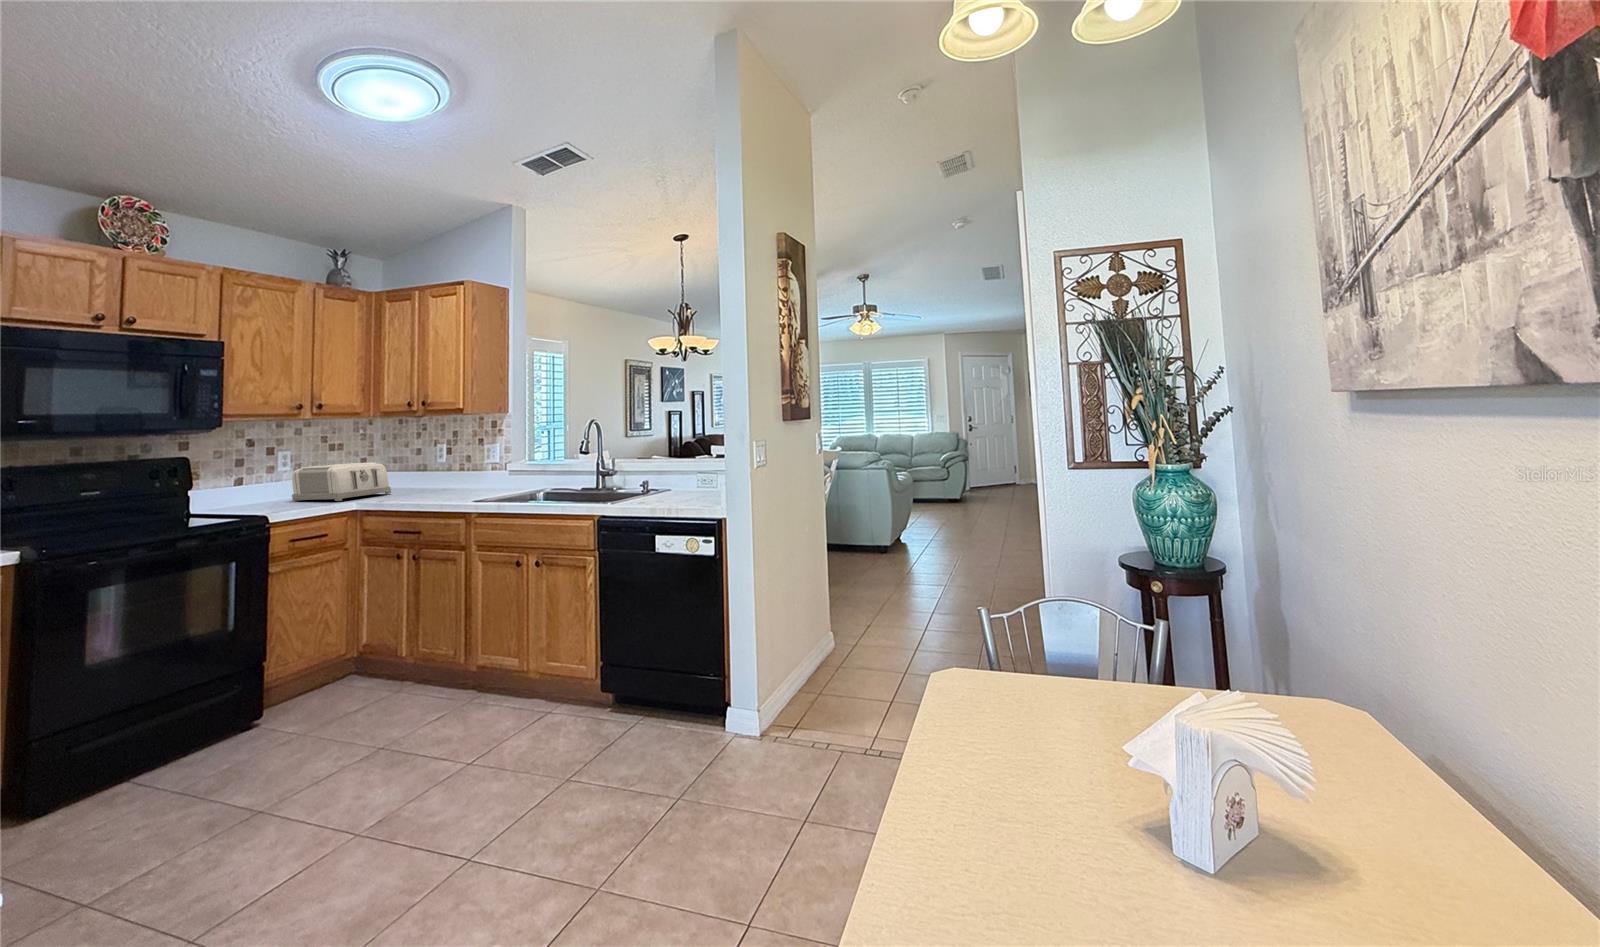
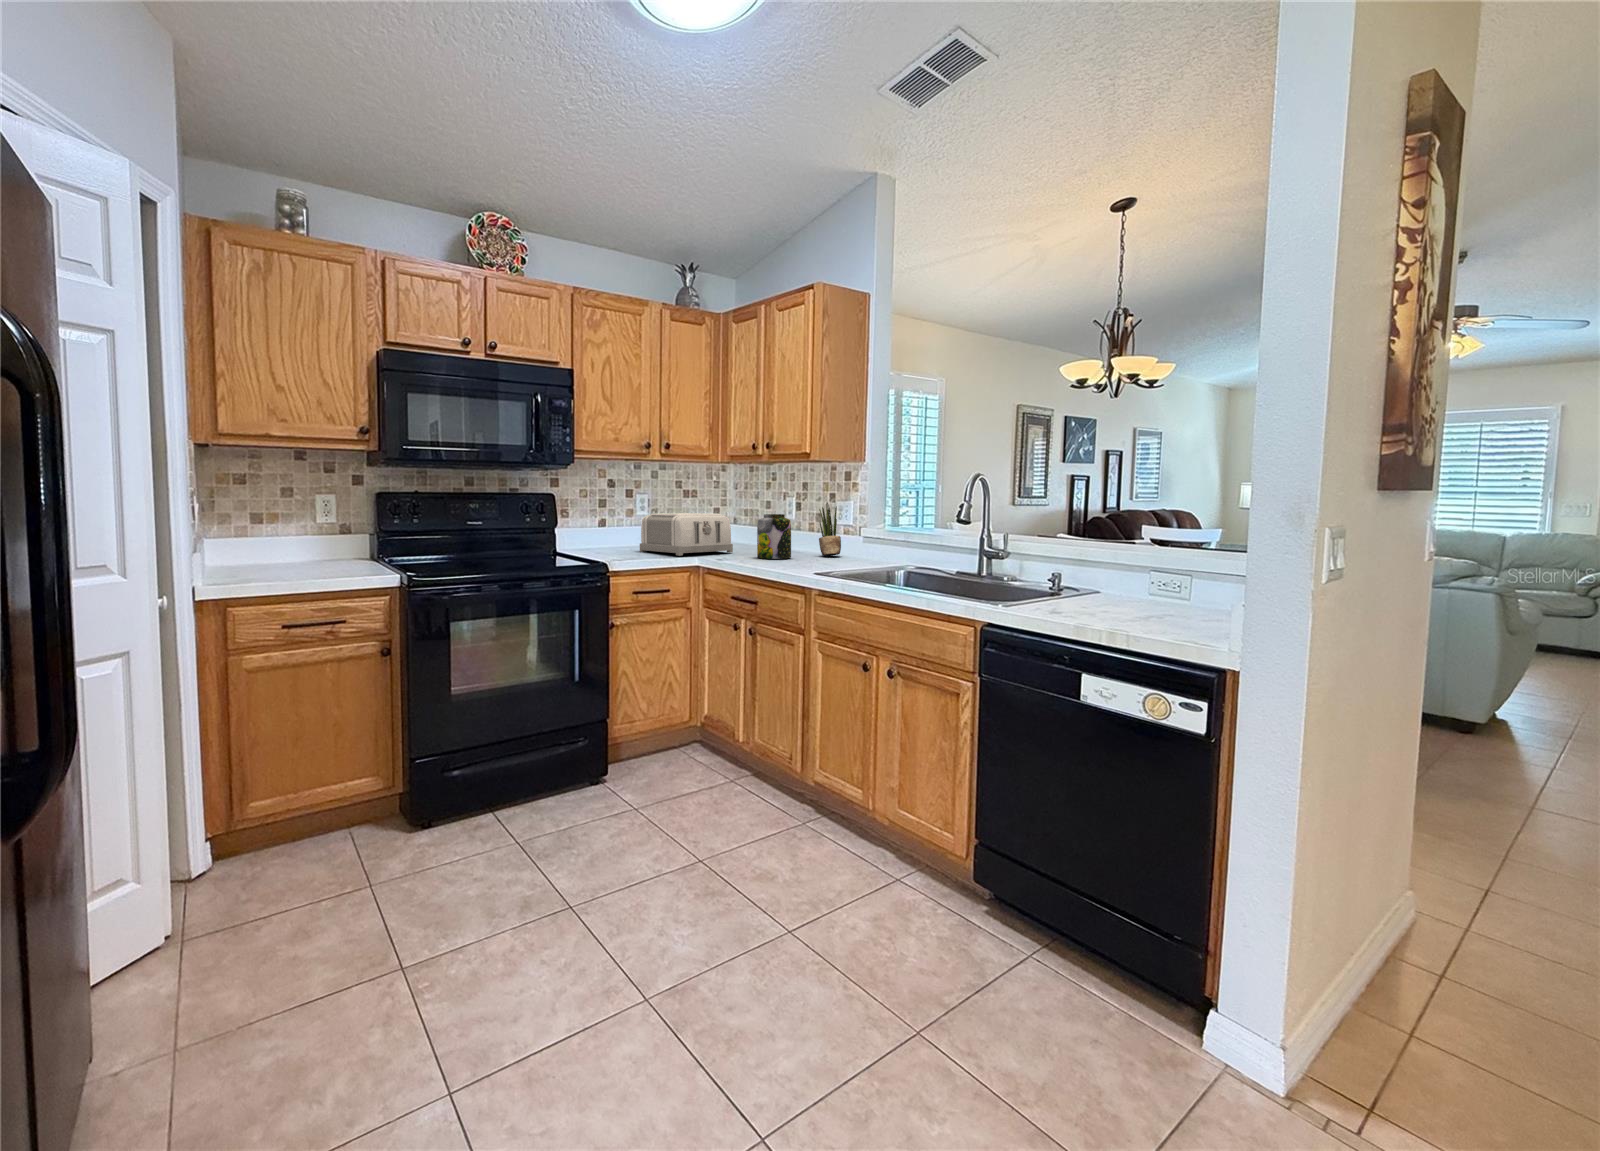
potted plant: none [469,446,491,488] -> present [819,503,841,556]
jar: none [414,459,448,495] -> present [757,514,791,559]

